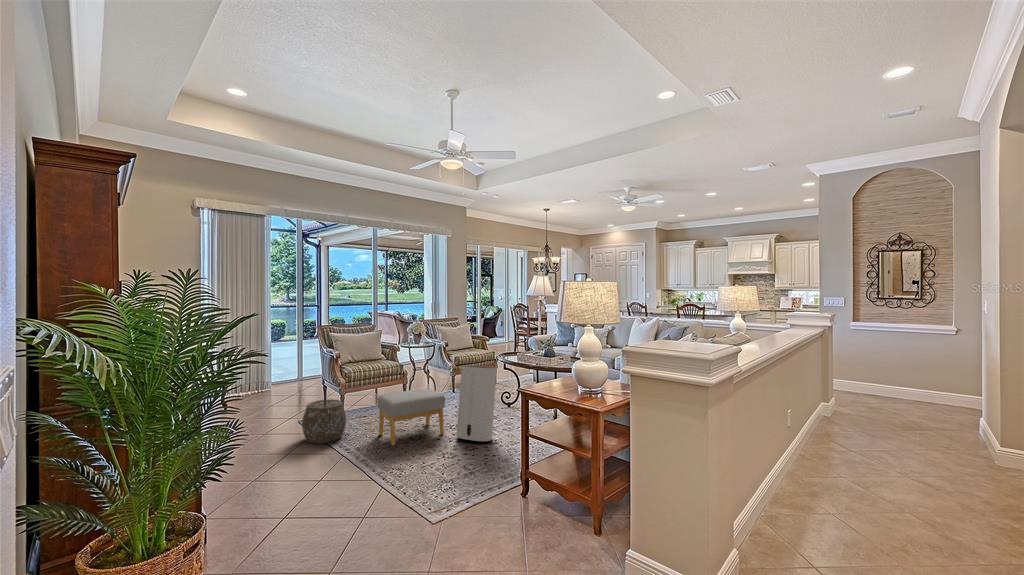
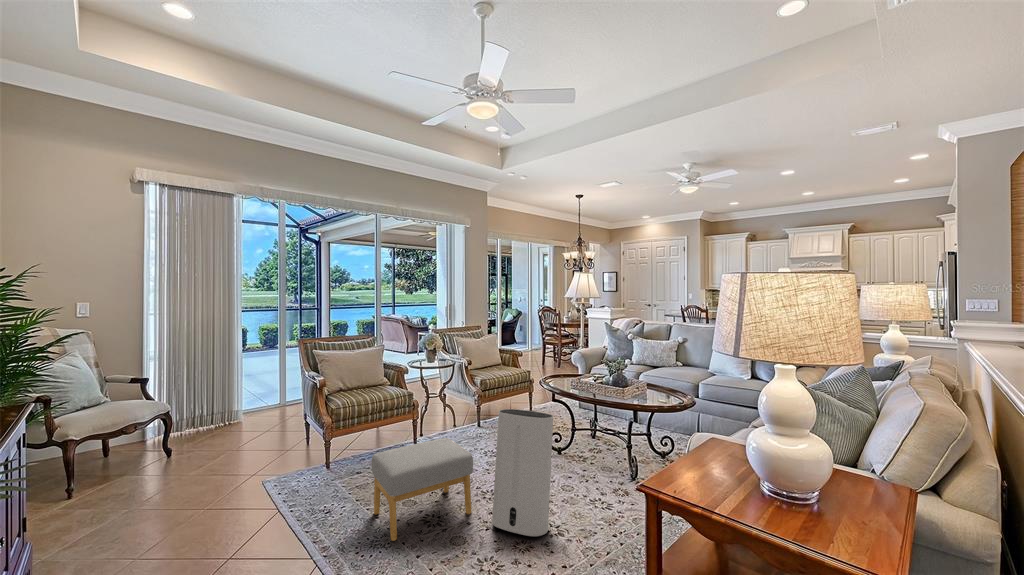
woven basket: present [302,399,346,444] -> none [254,458,325,535]

